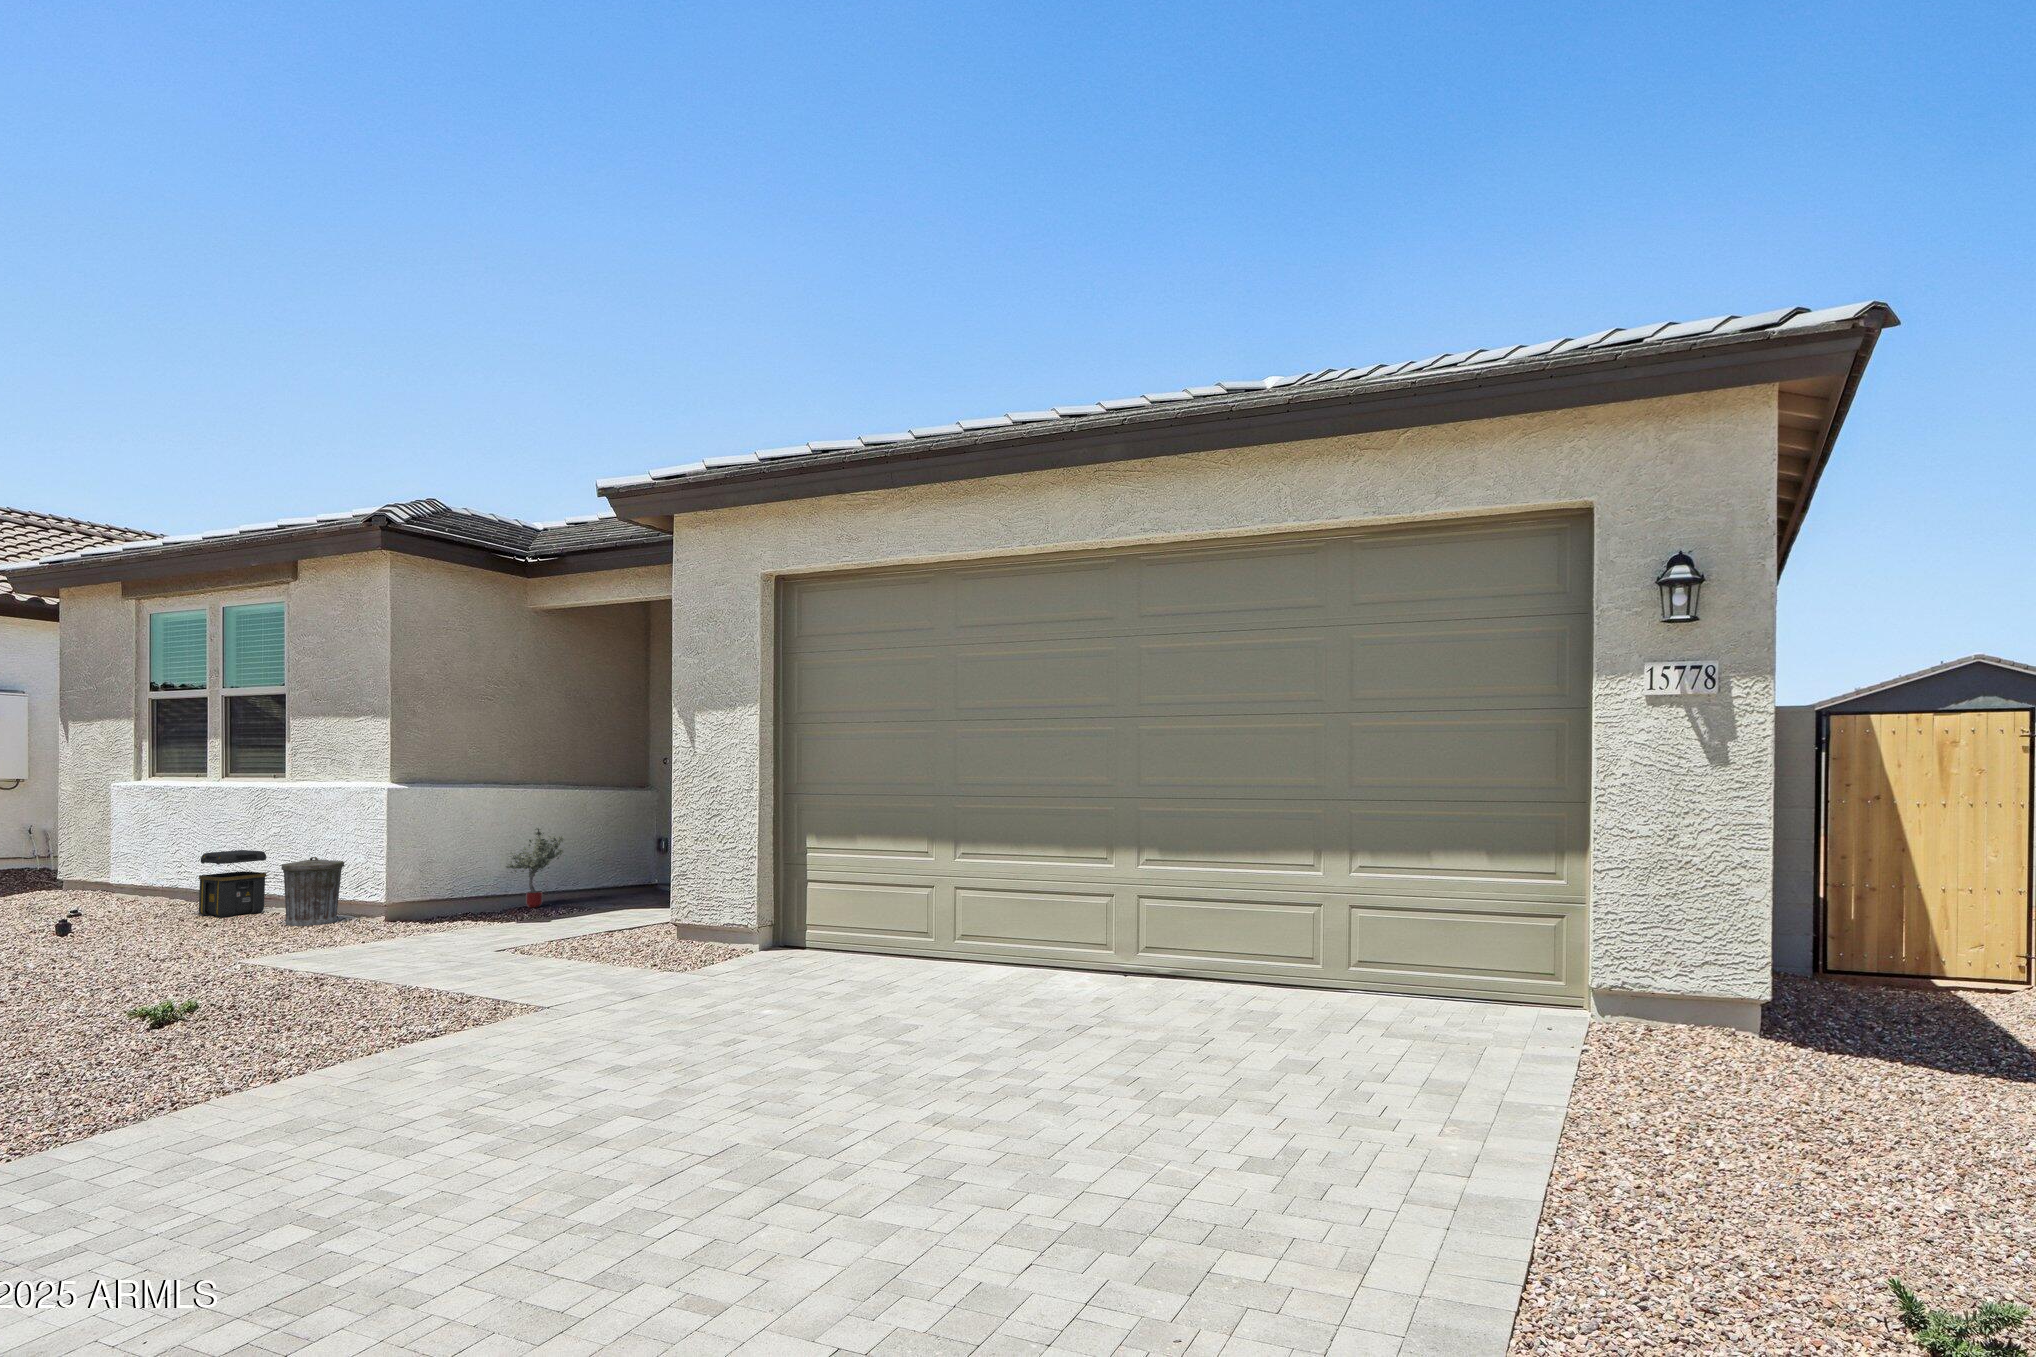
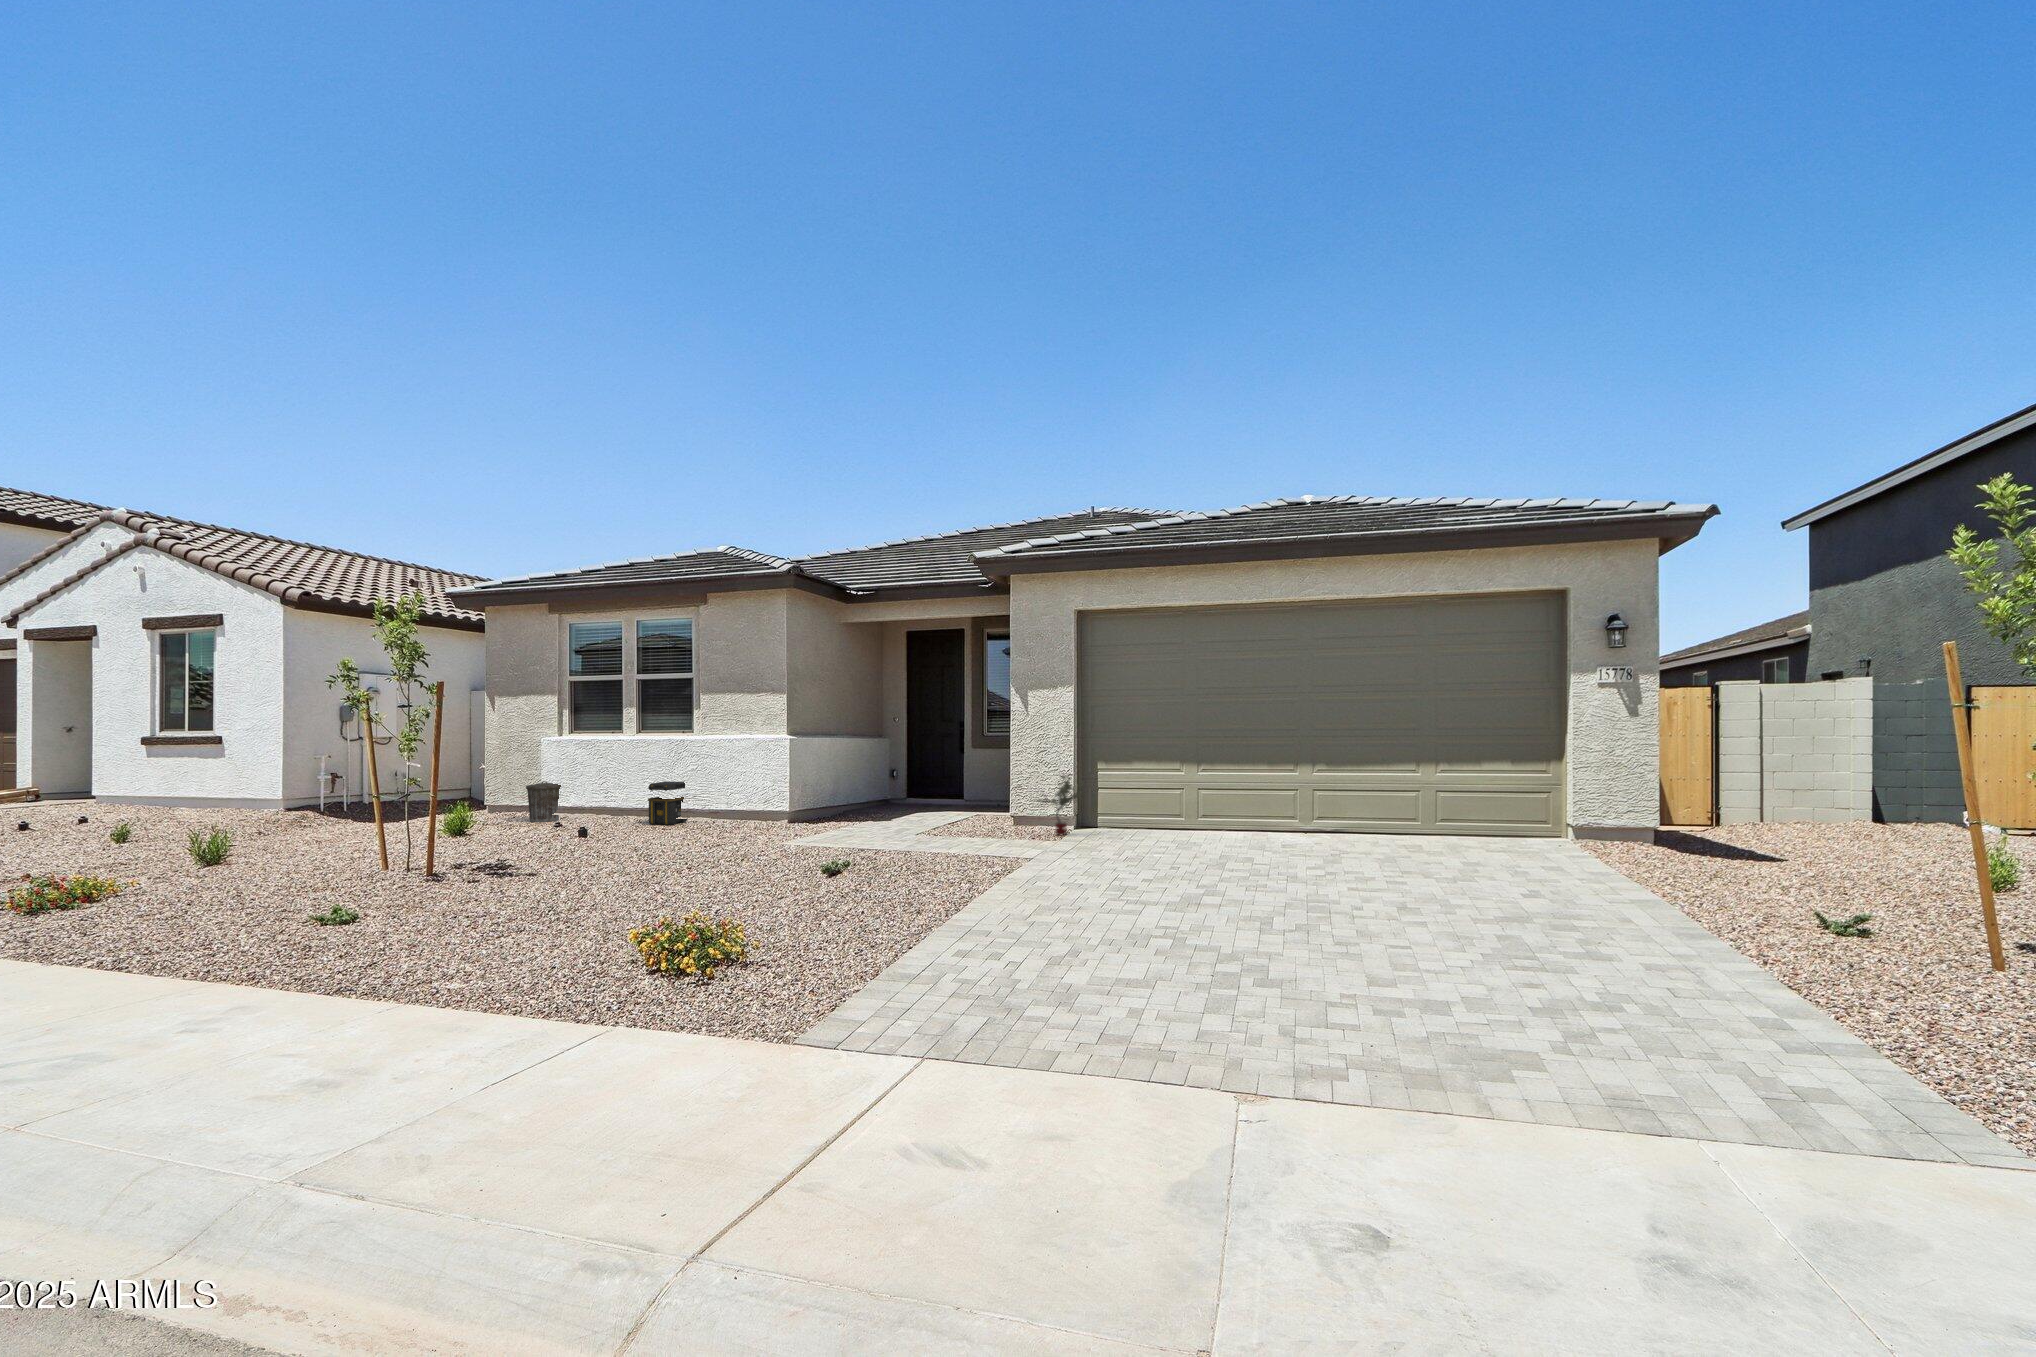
potted tree: present [506,827,564,908] -> present [1038,773,1085,835]
trash can: present [281,857,344,926] -> present [526,781,561,822]

